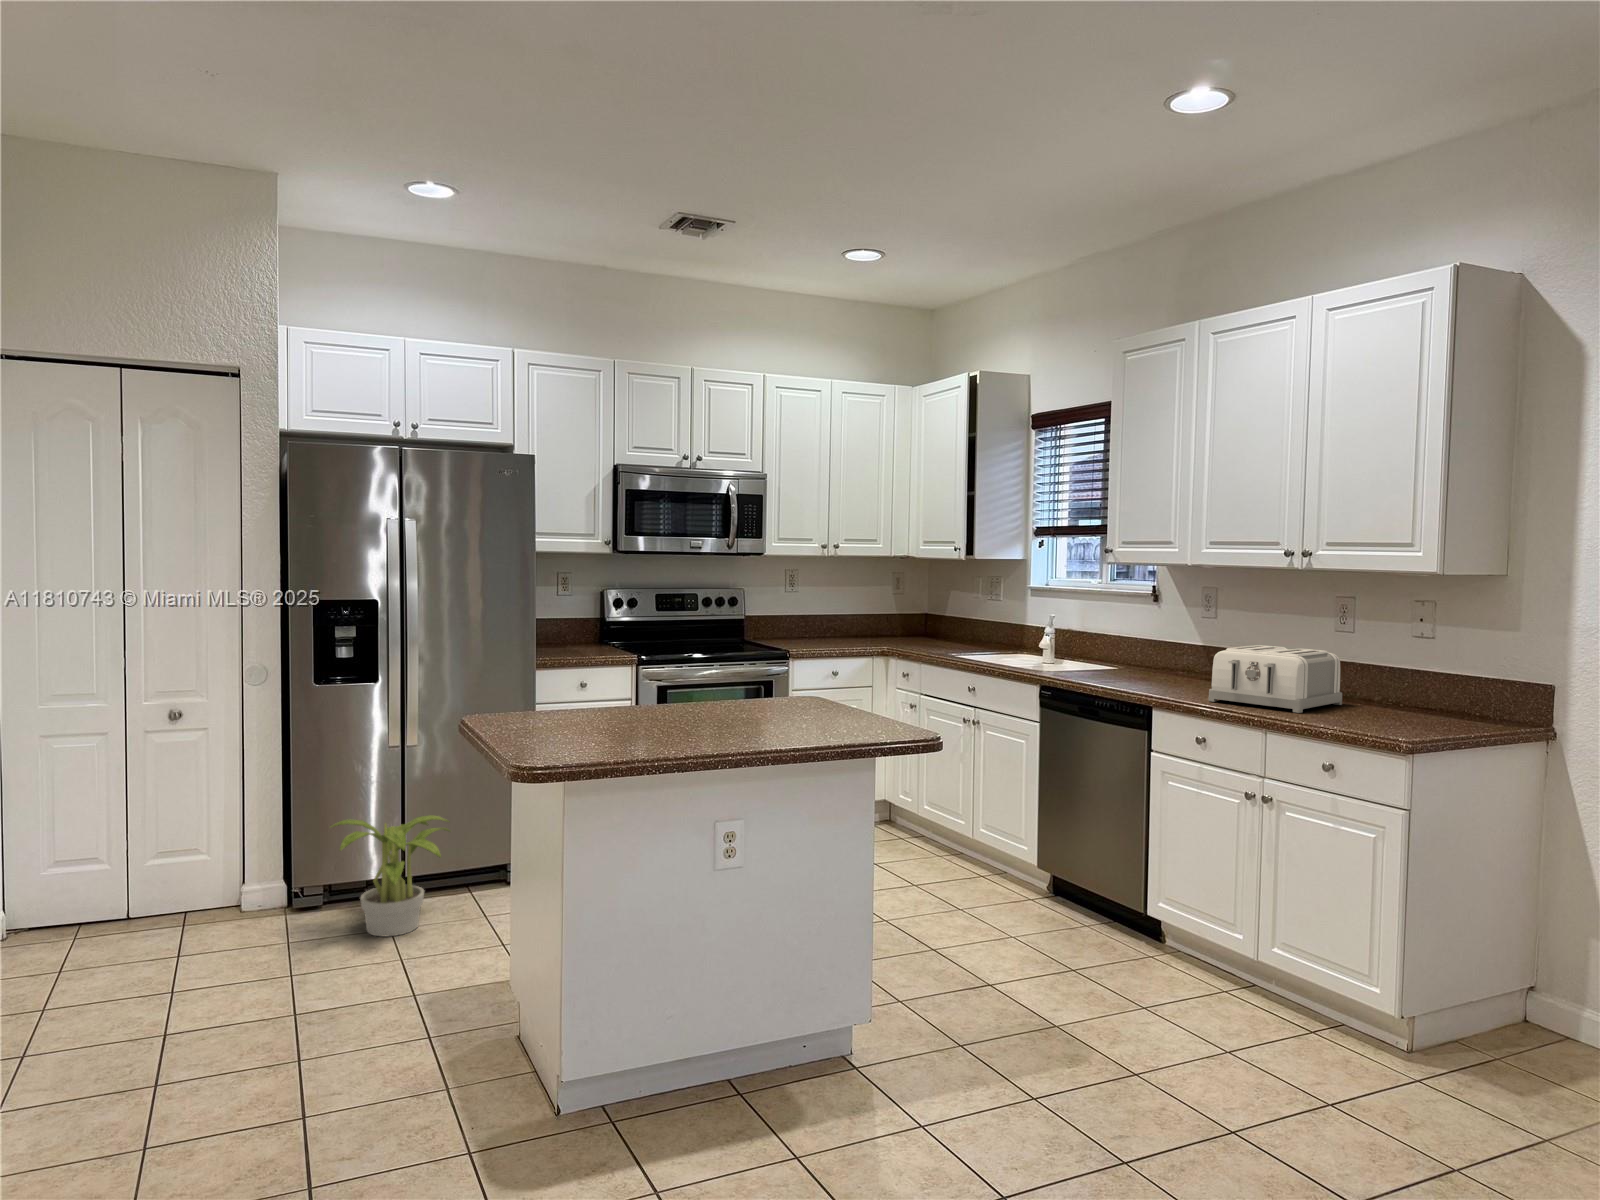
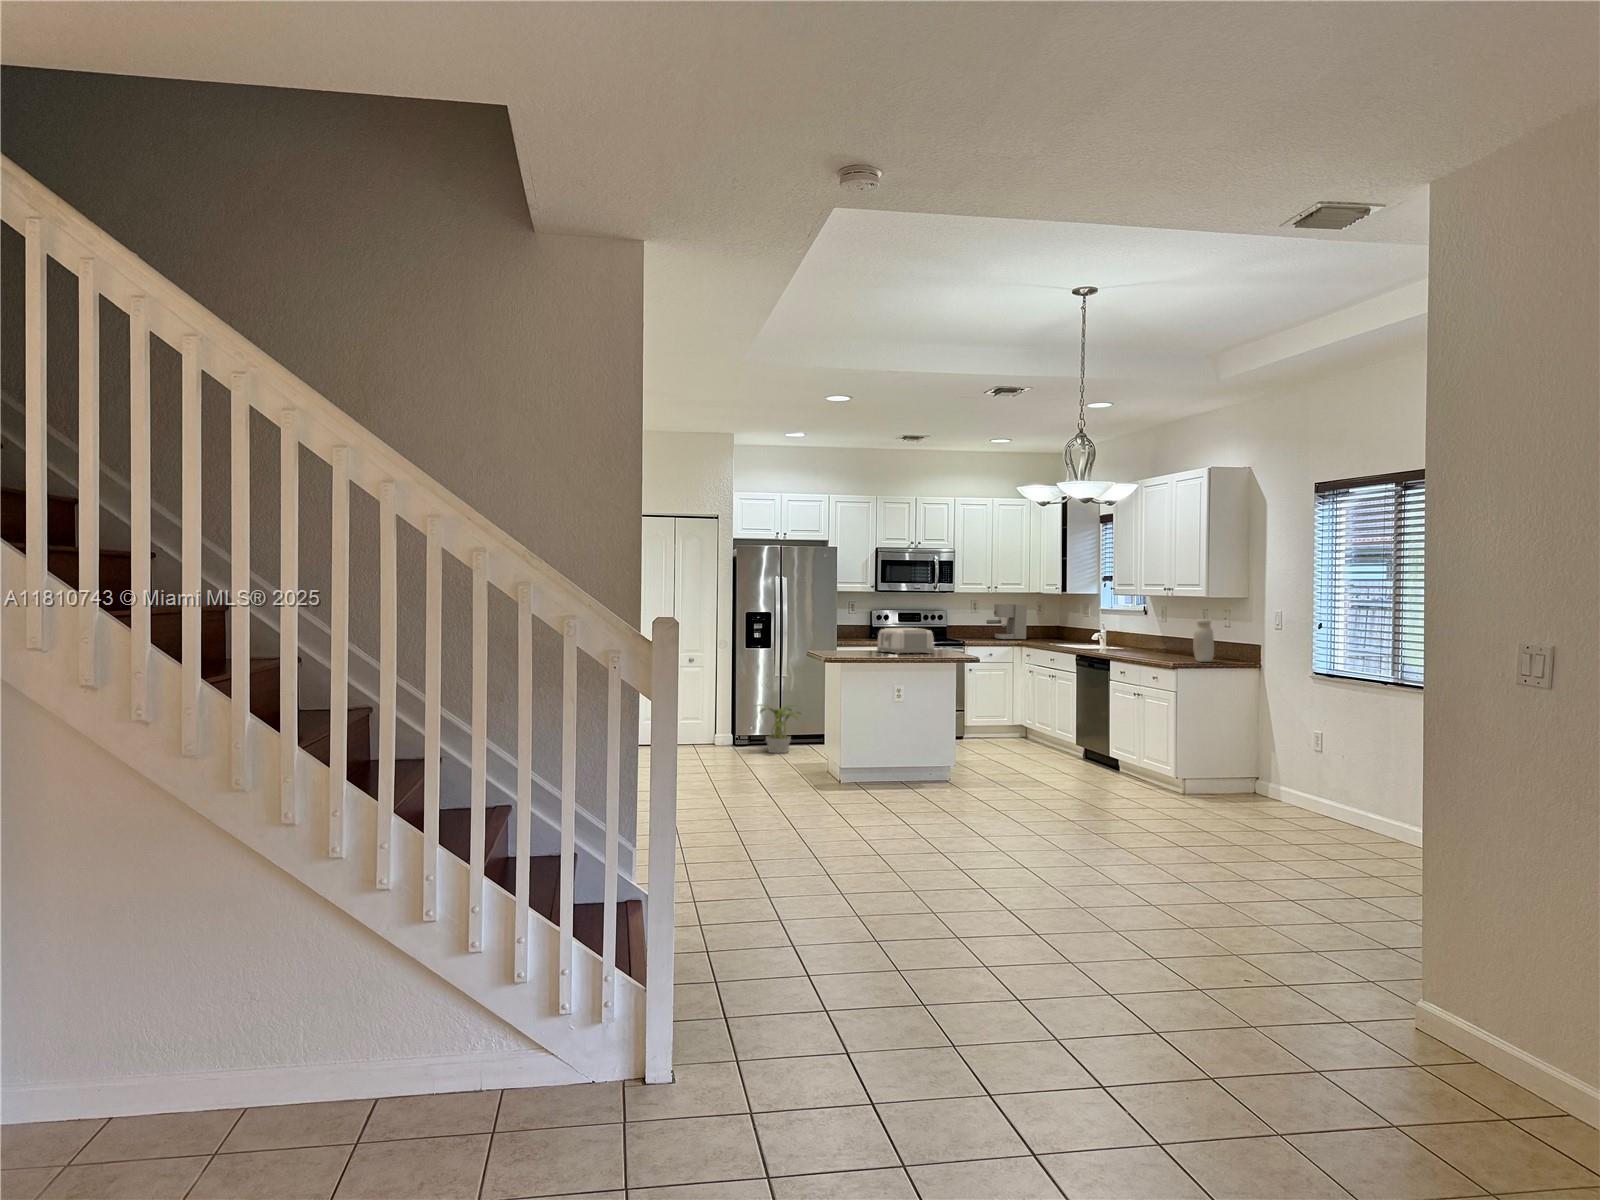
coffee maker: none [815,575,885,641] -> present [986,604,1027,640]
jar: none [1408,625,1468,729] -> present [1193,619,1214,662]
toaster: present [1209,645,1342,713] -> present [877,628,934,654]

